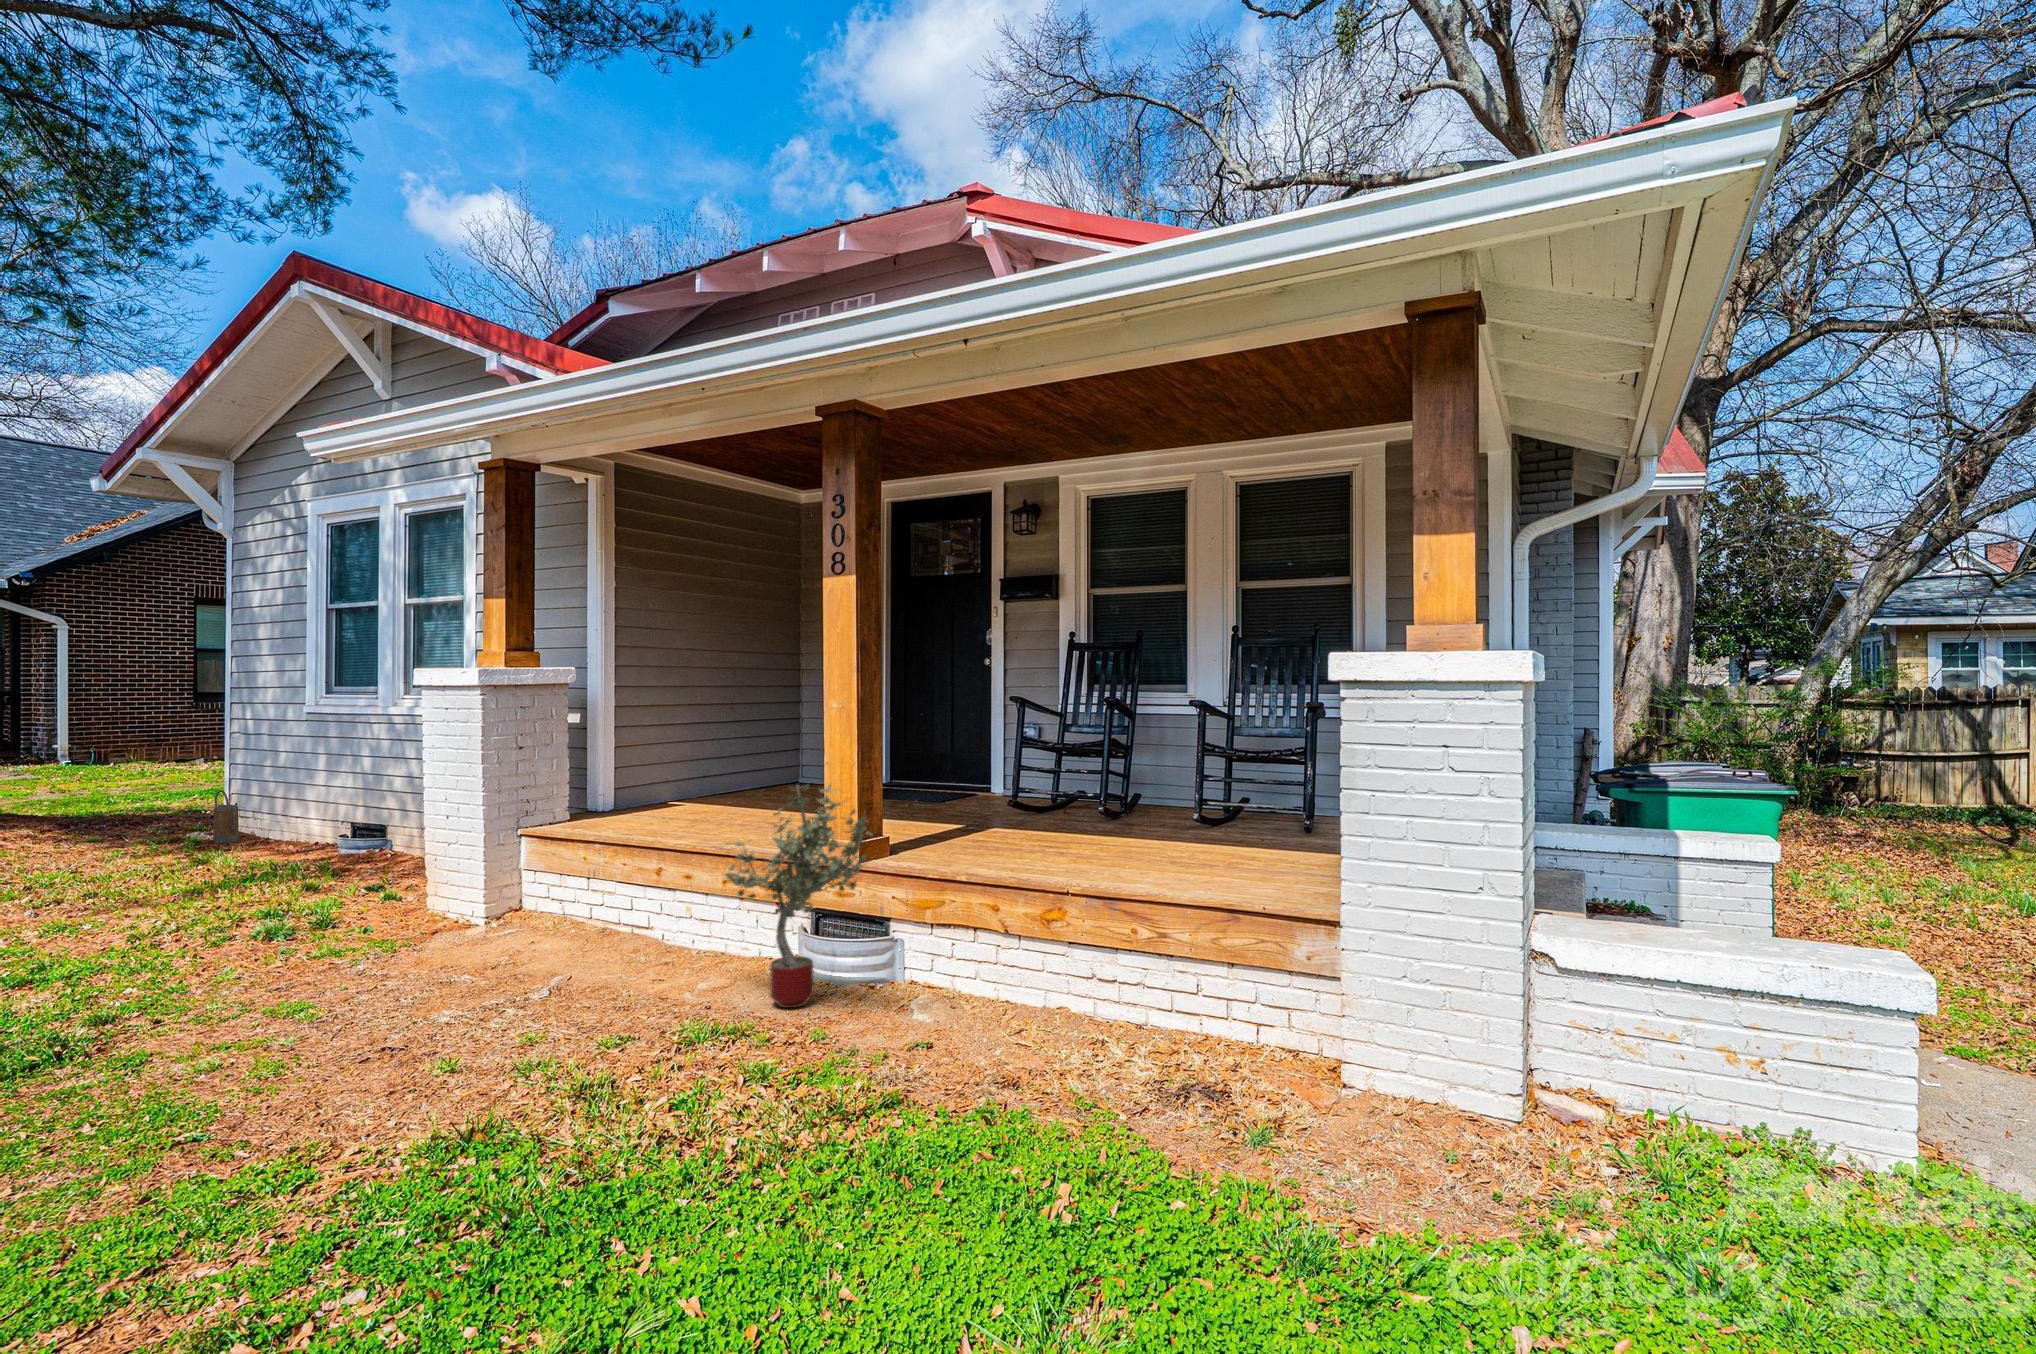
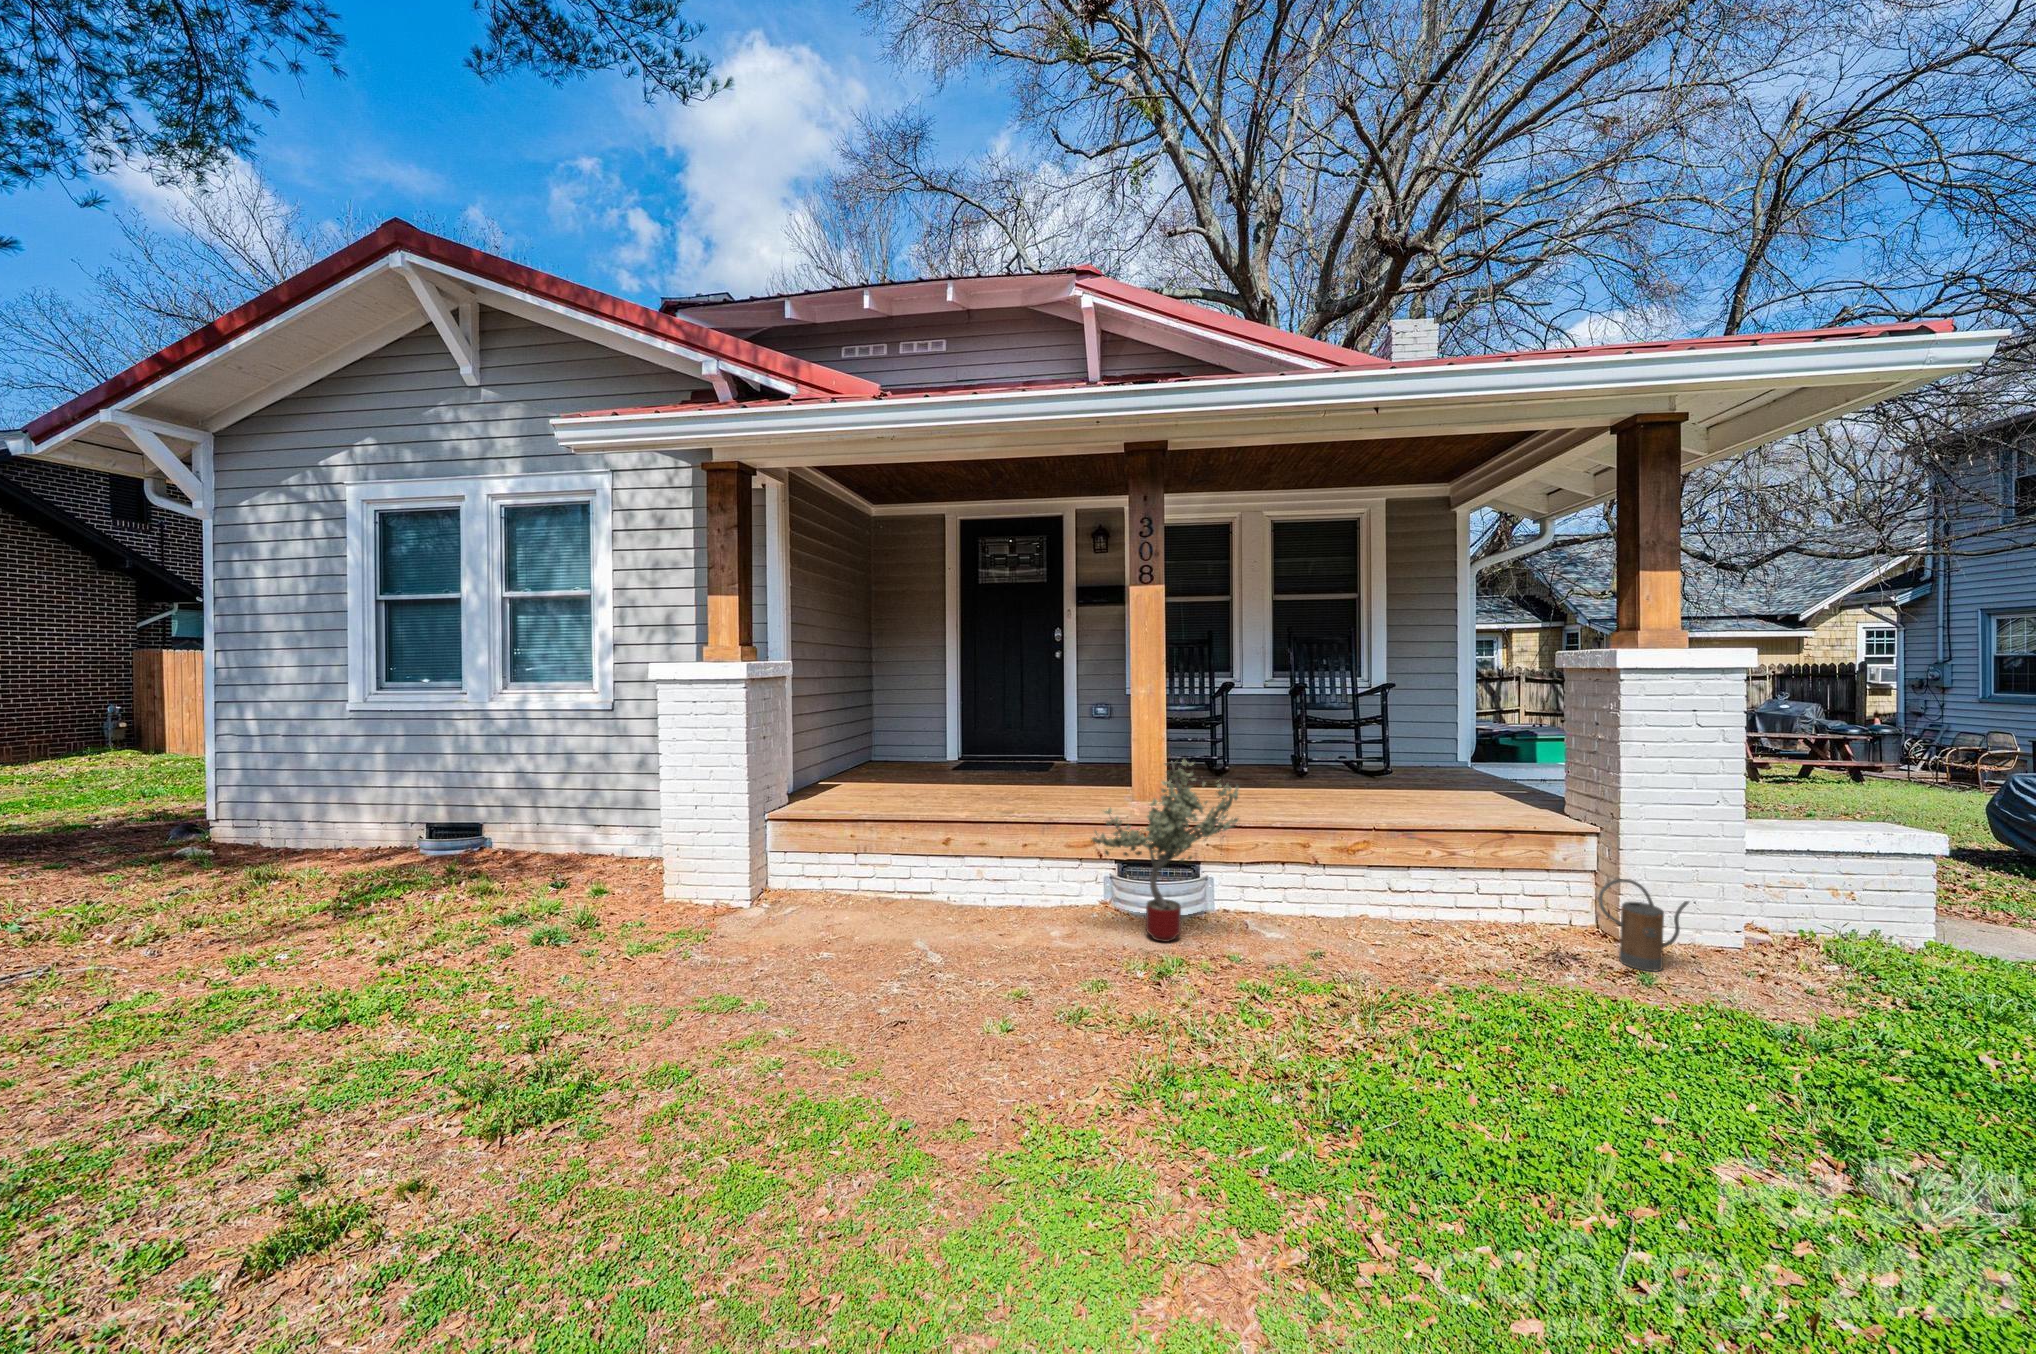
watering can: present [213,790,239,843] -> present [1598,879,1689,971]

